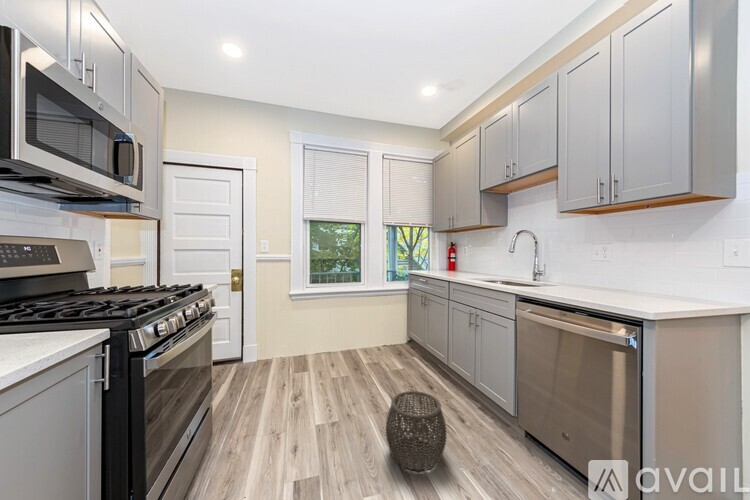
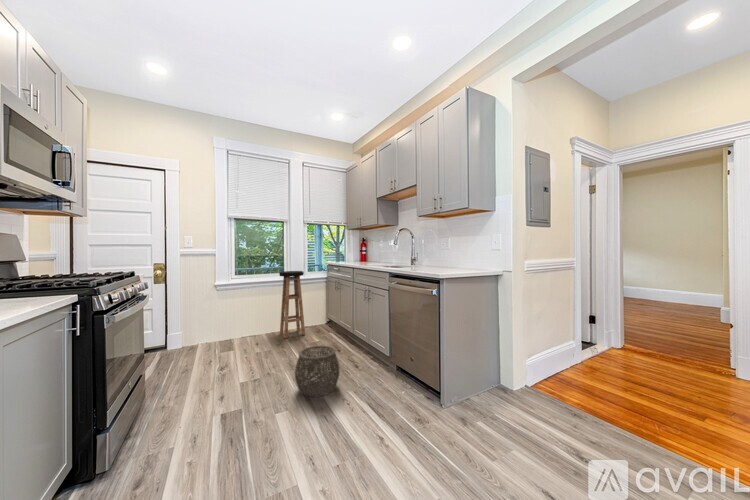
bar stool: none [356,280,386,360] -> present [279,271,305,338]

